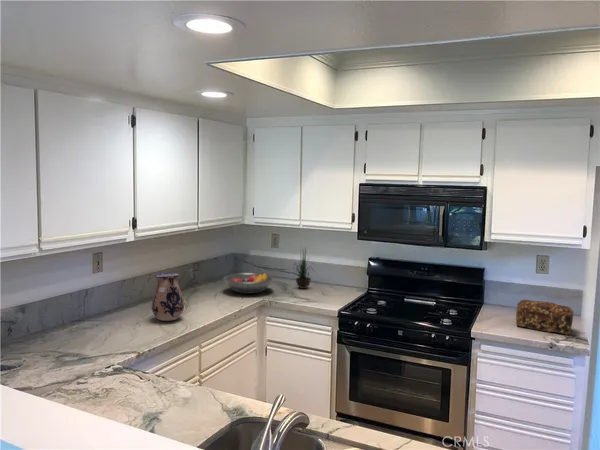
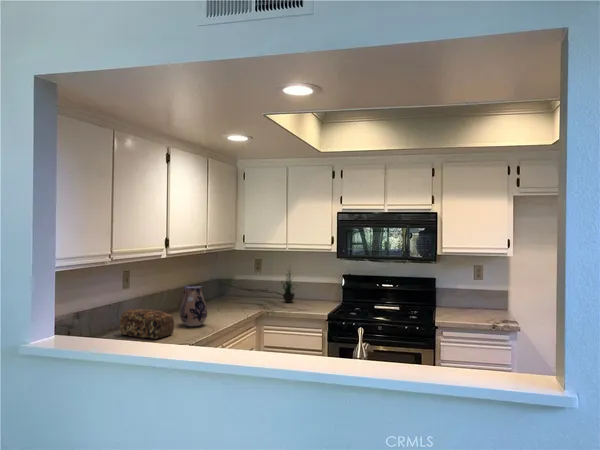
fruit bowl: present [224,273,273,294] -> none [224,289,267,307]
bread loaf: present [516,300,573,334] -> present [120,309,174,339]

